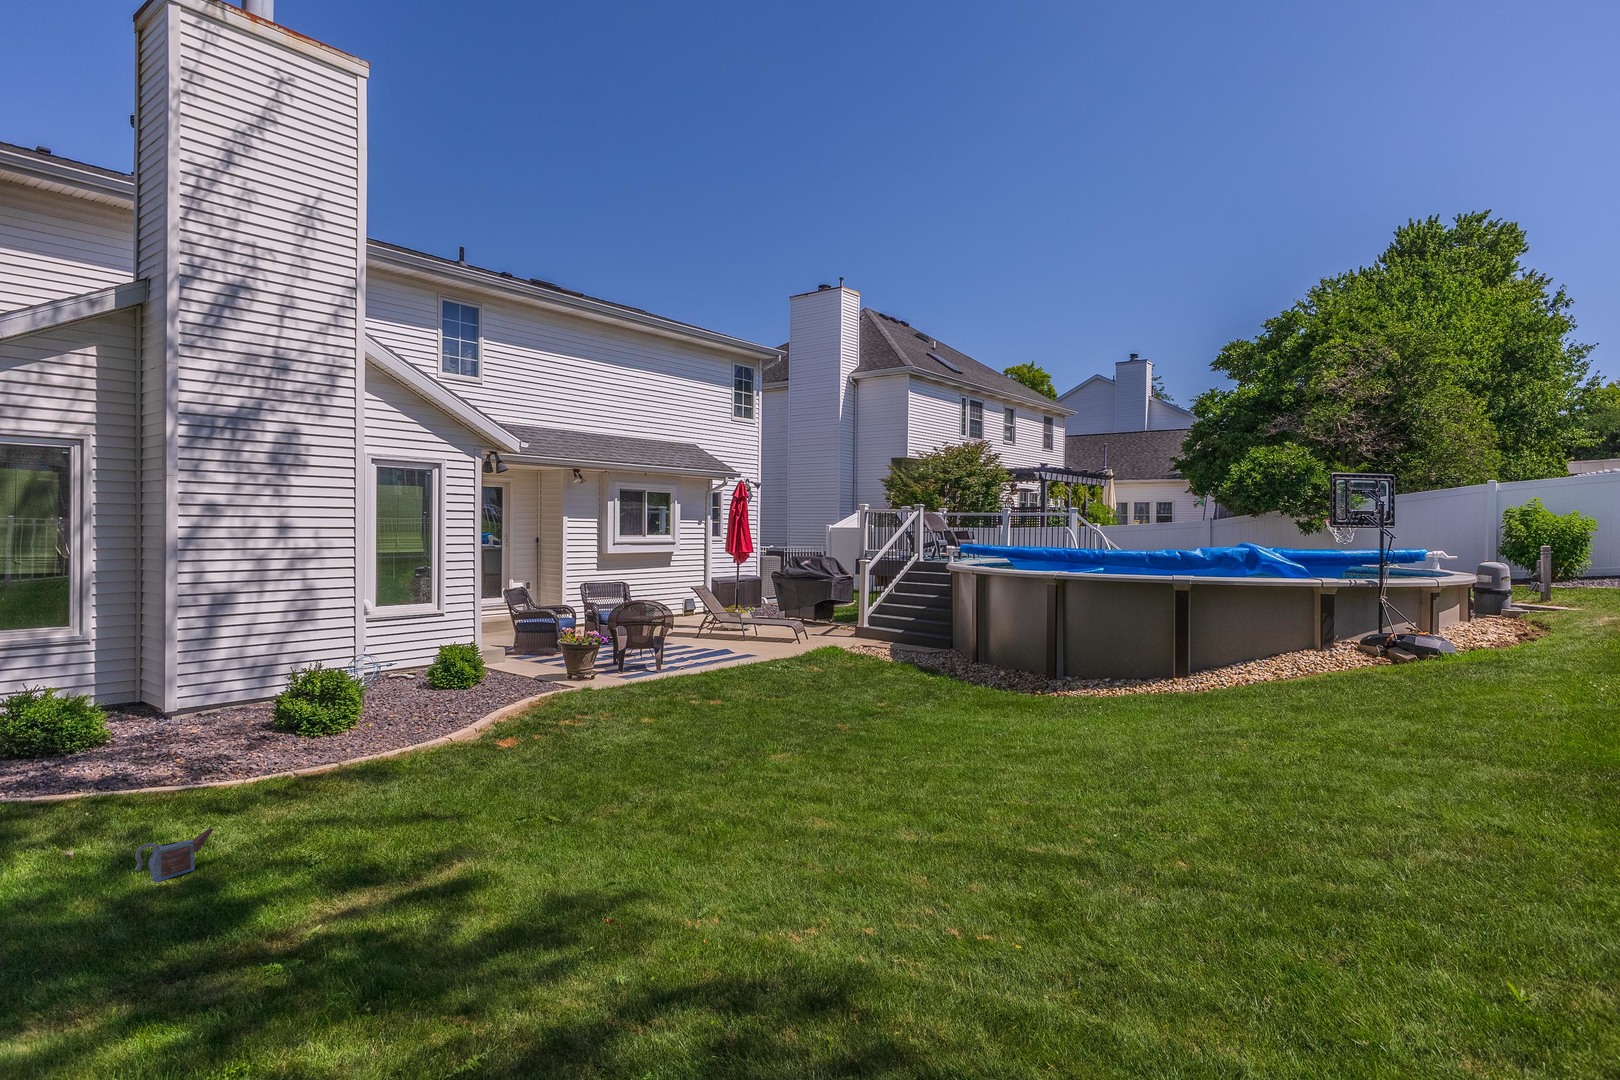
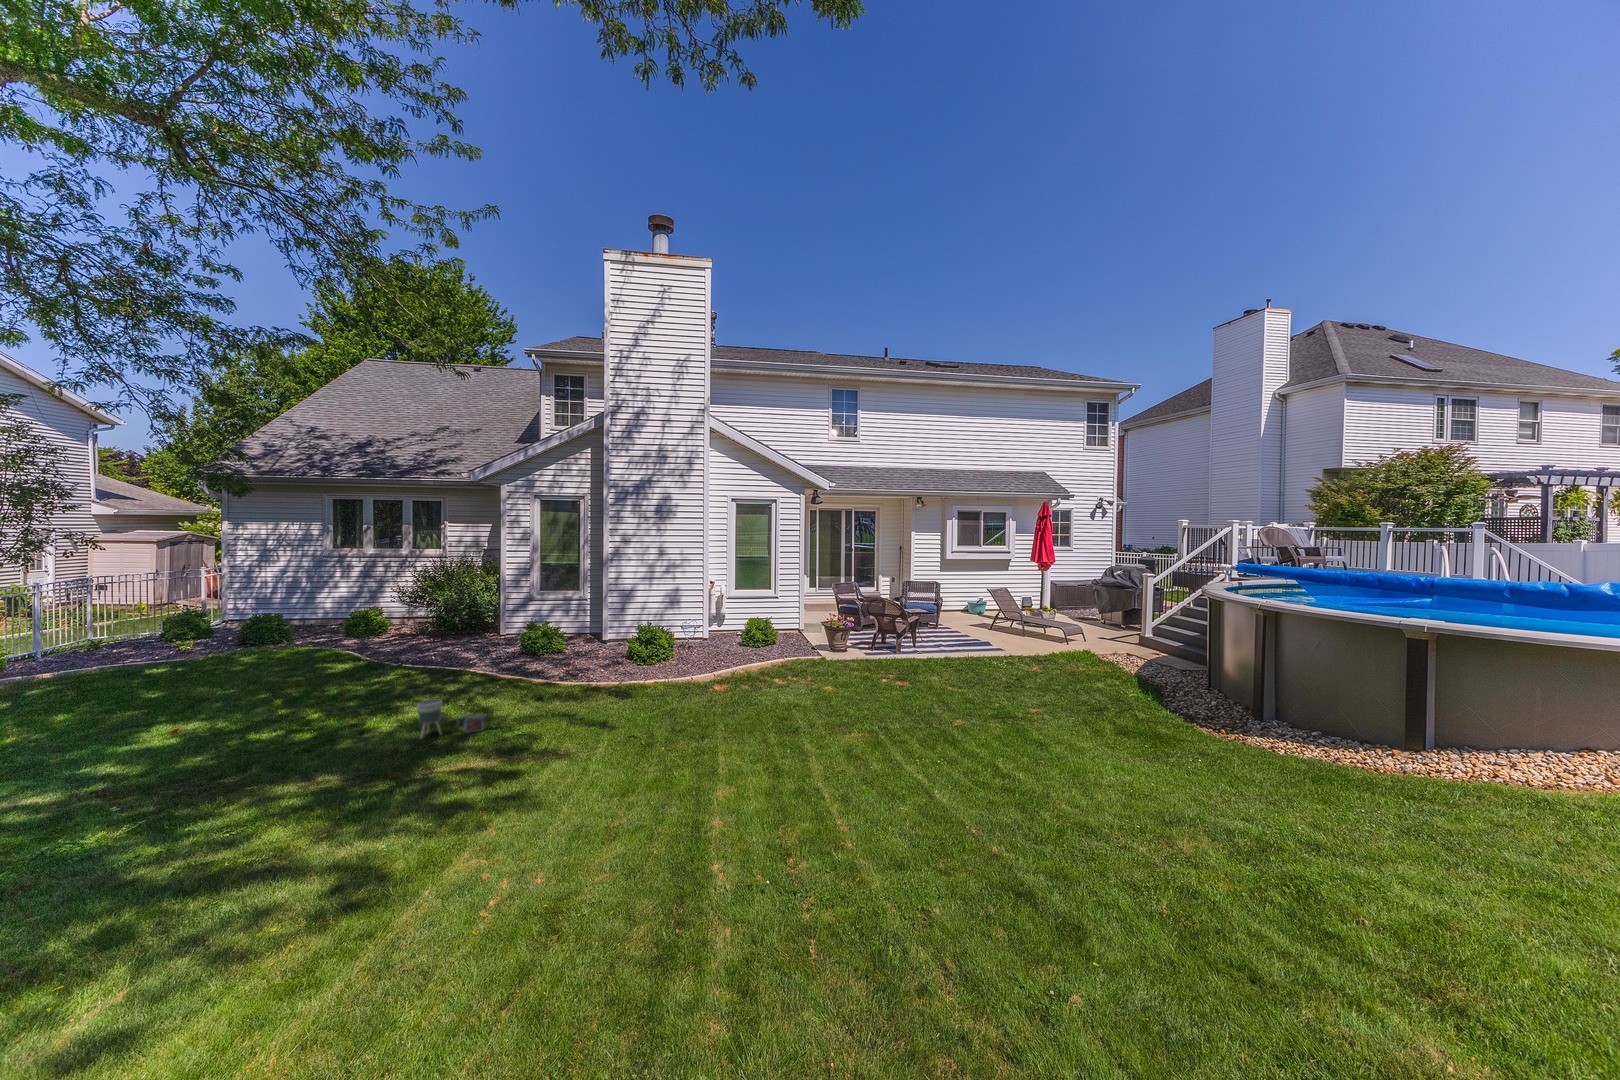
planter: none [43,826,106,914] -> present [417,699,442,738]

